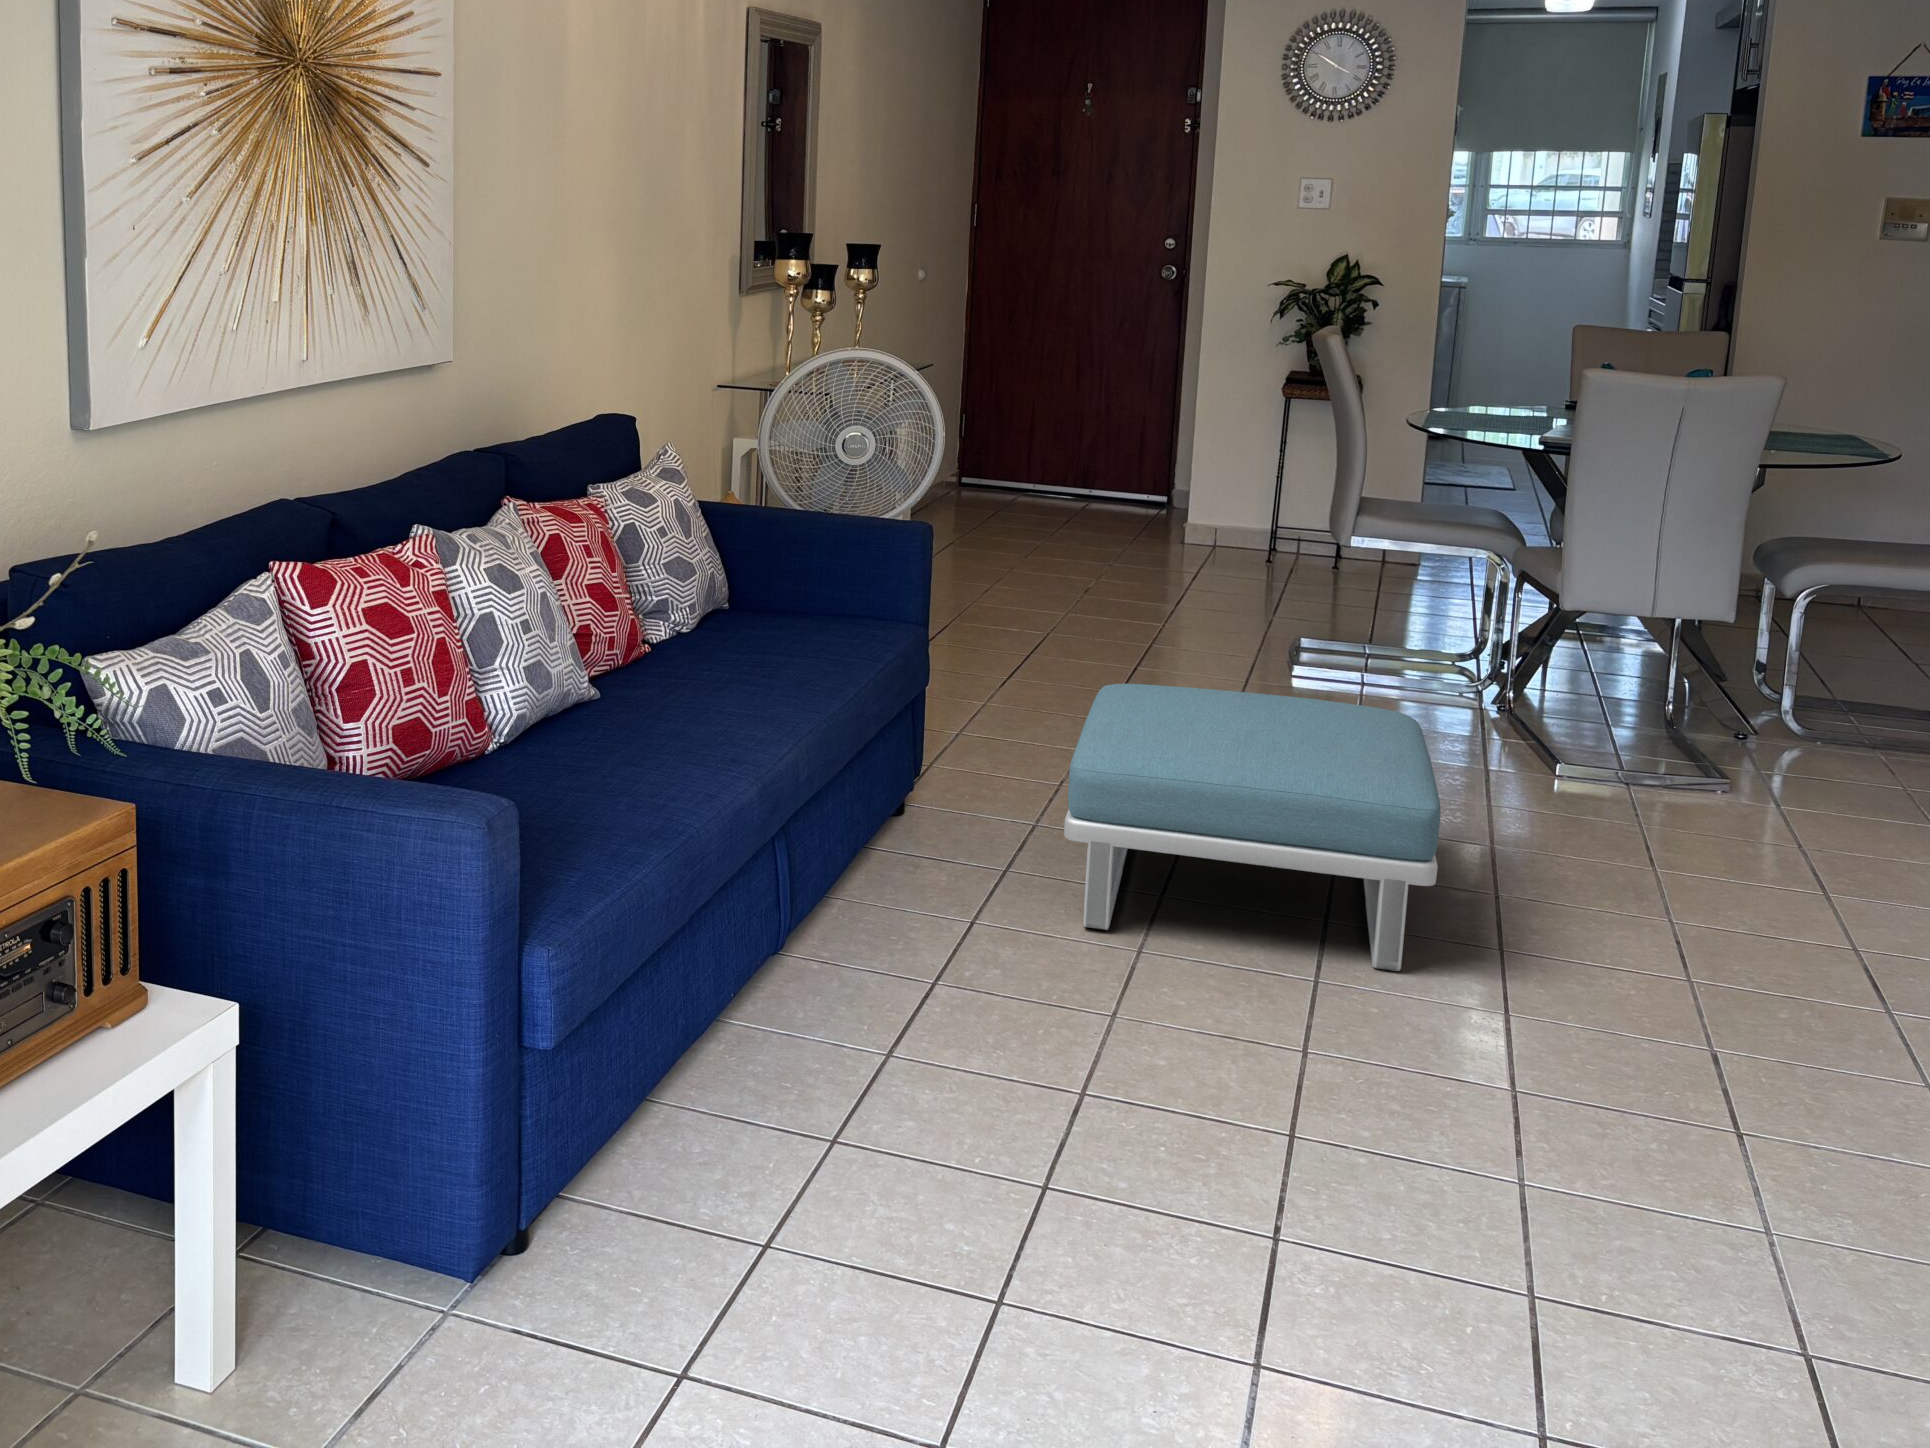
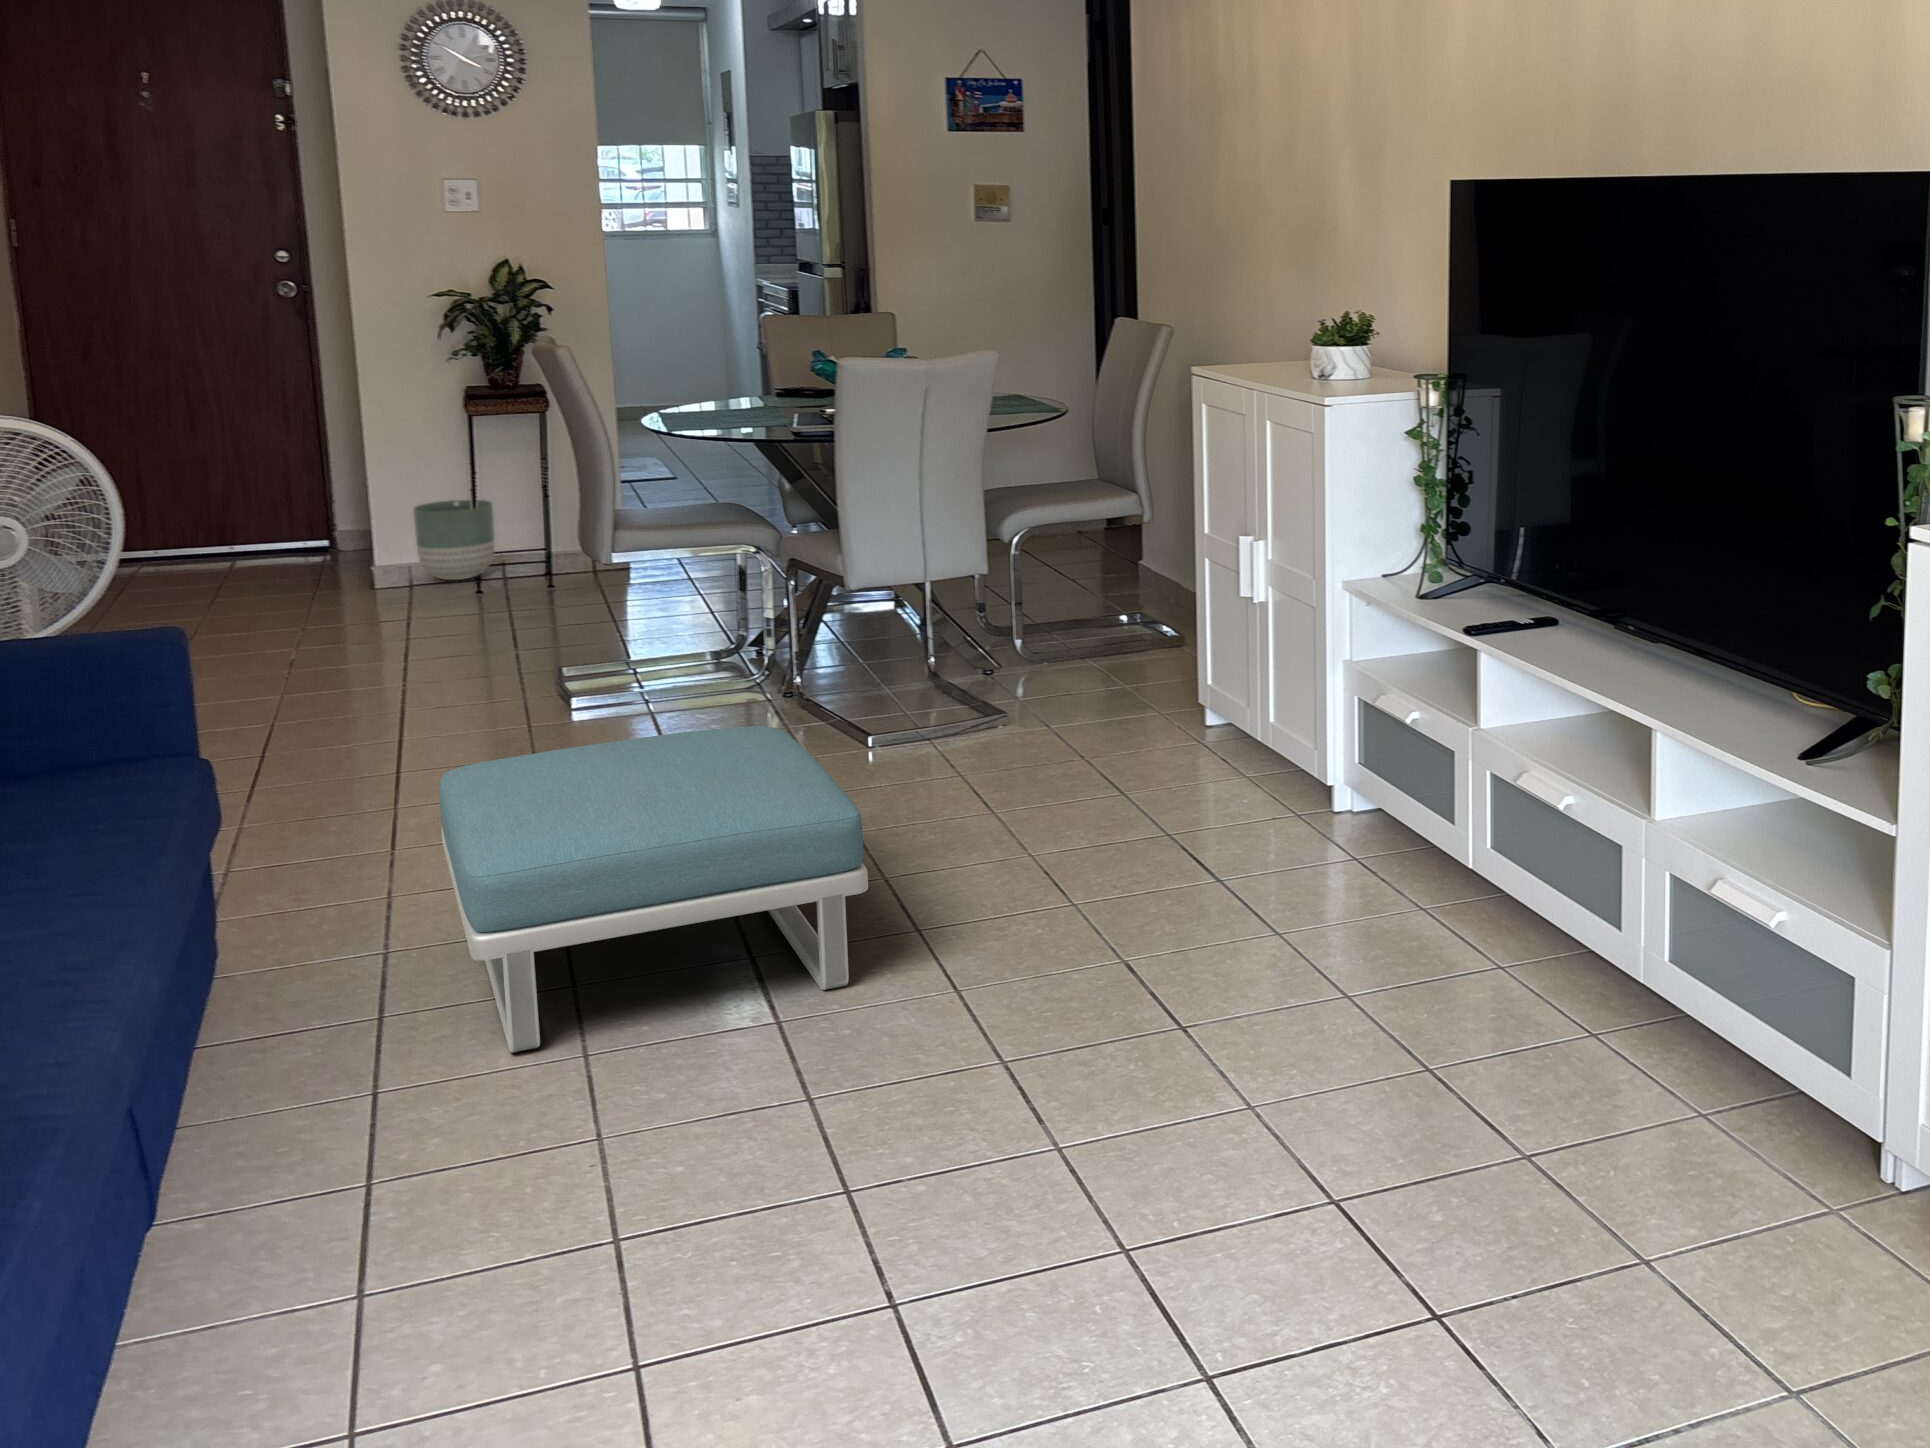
planter: none [1225,473,1298,546] -> present [413,500,495,580]

